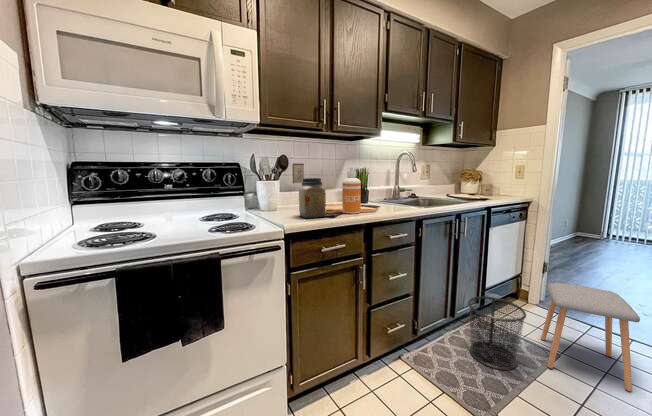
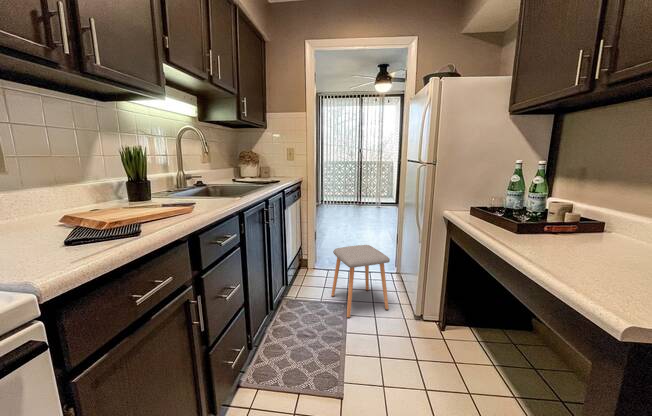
soap dispenser: present [342,167,361,214] -> none [131,143,172,223]
jar: present [299,178,326,218] -> none [31,162,116,250]
waste bin: present [468,296,526,370] -> none [289,275,335,342]

